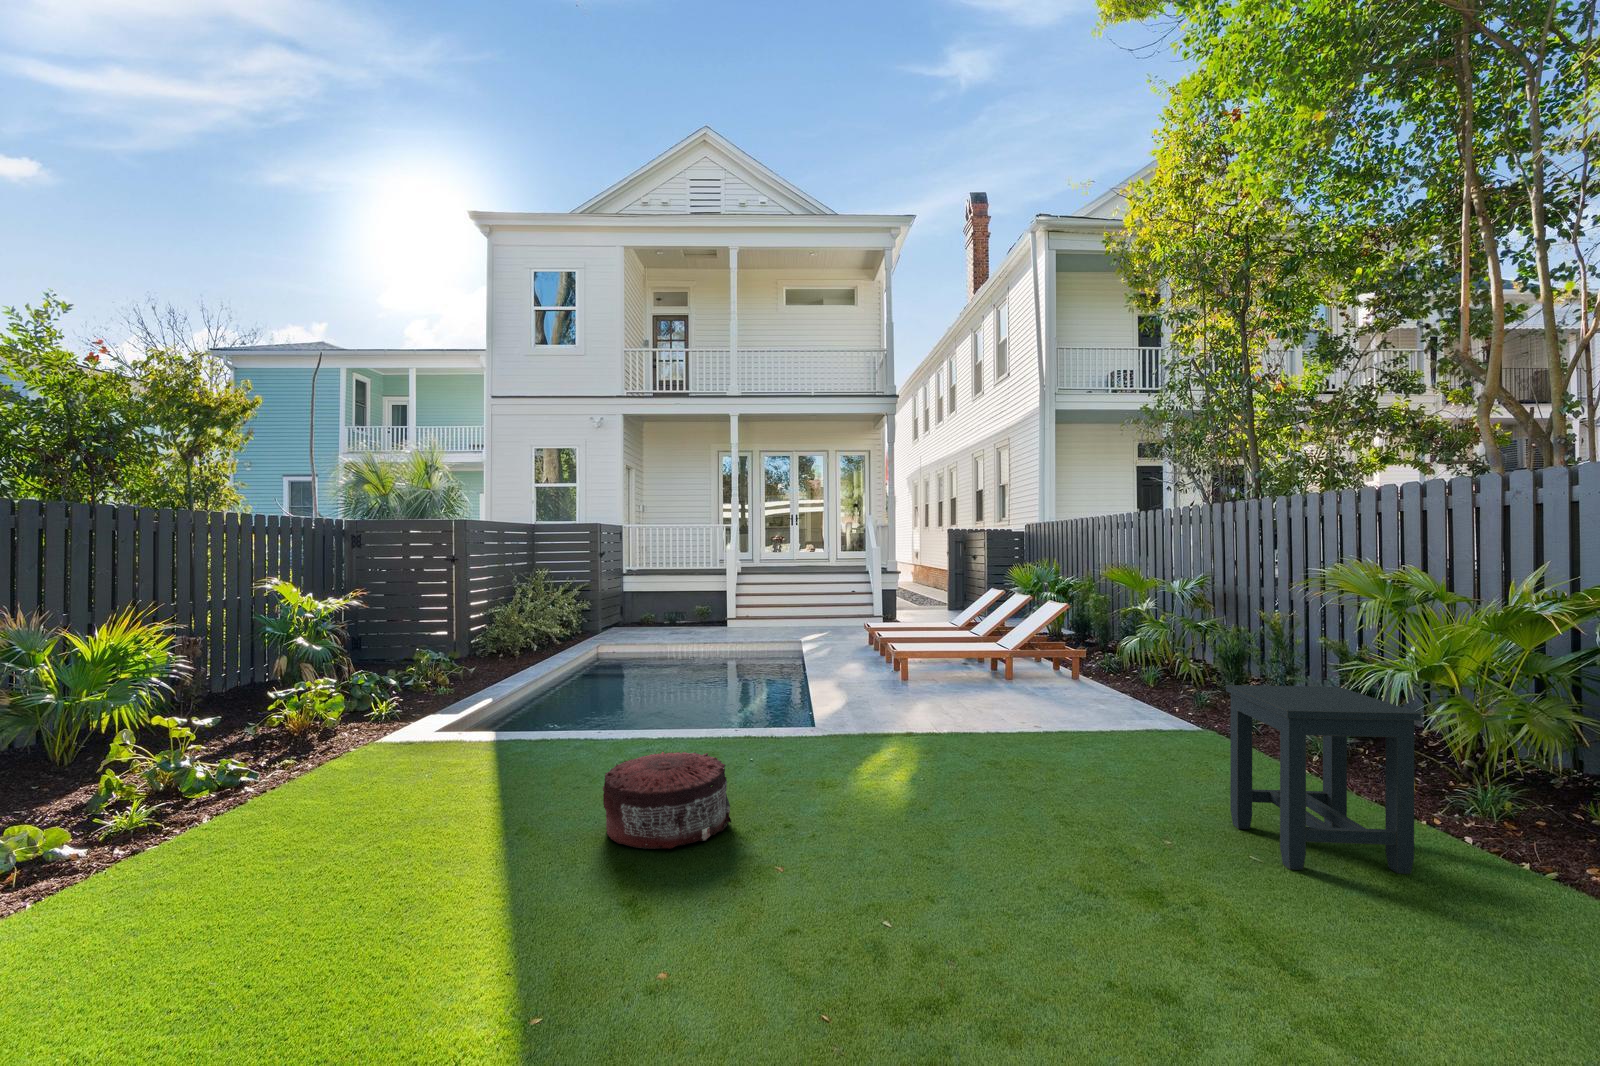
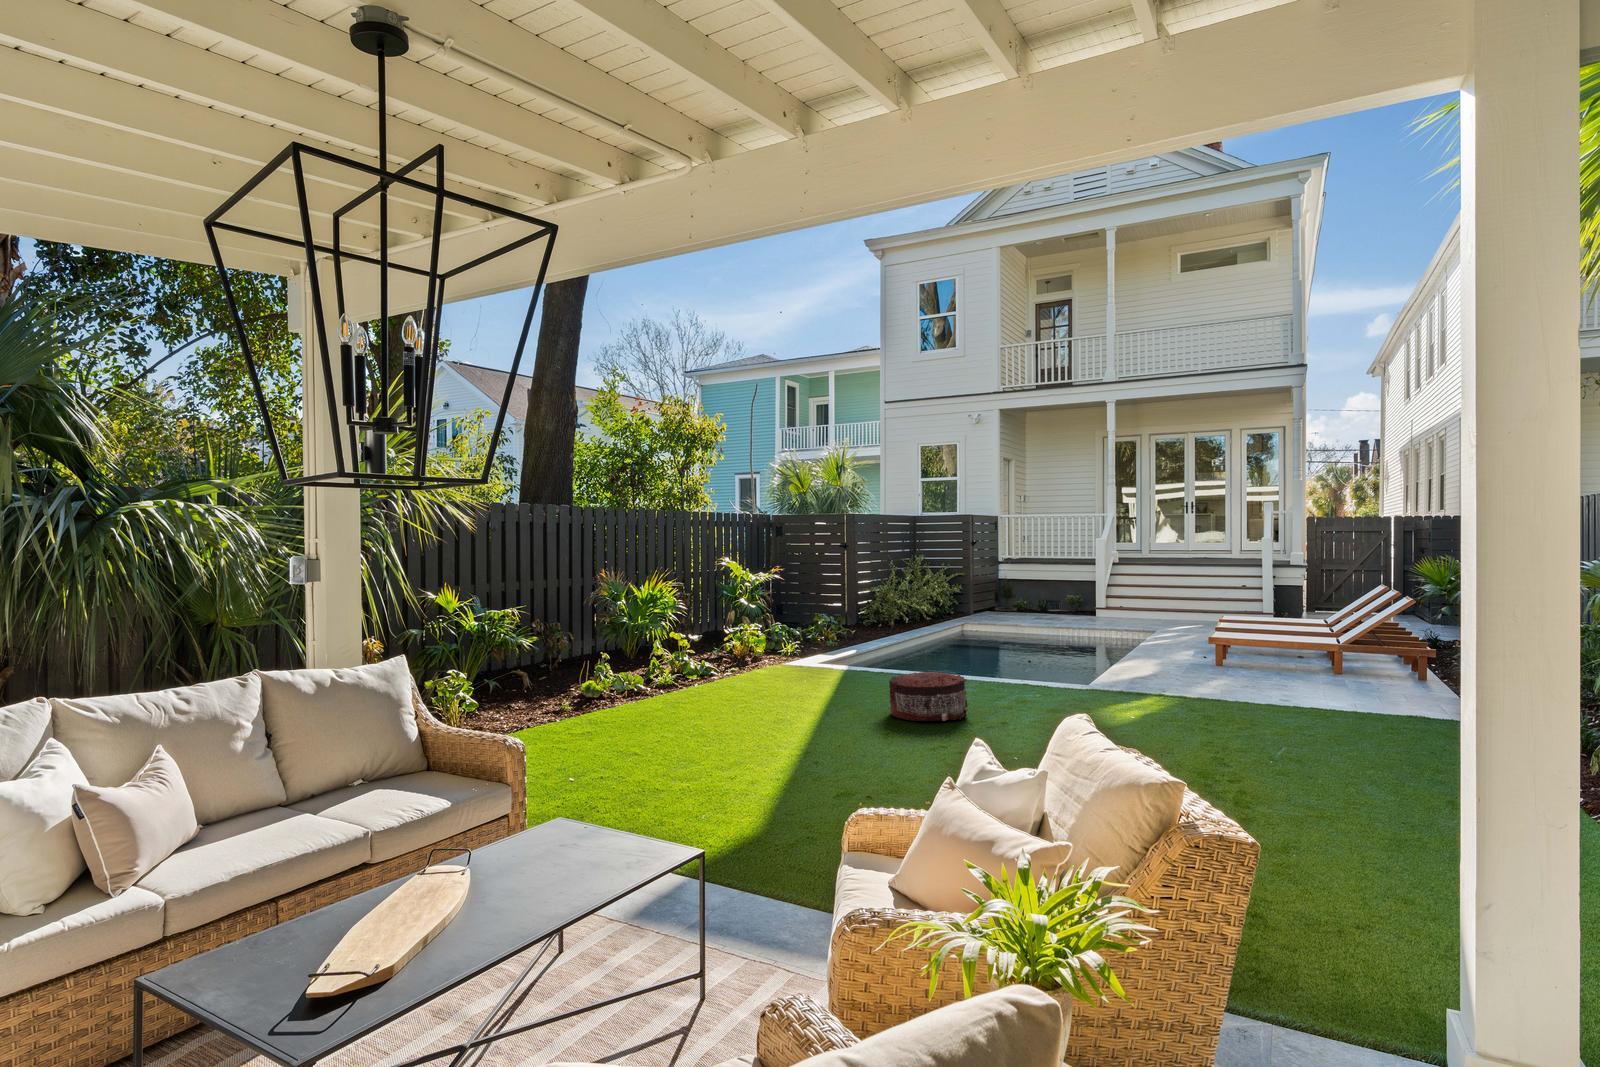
potted tree: none [617,586,643,626] -> present [996,578,1016,611]
side table: present [1226,685,1421,874] -> none [1335,651,1450,796]

